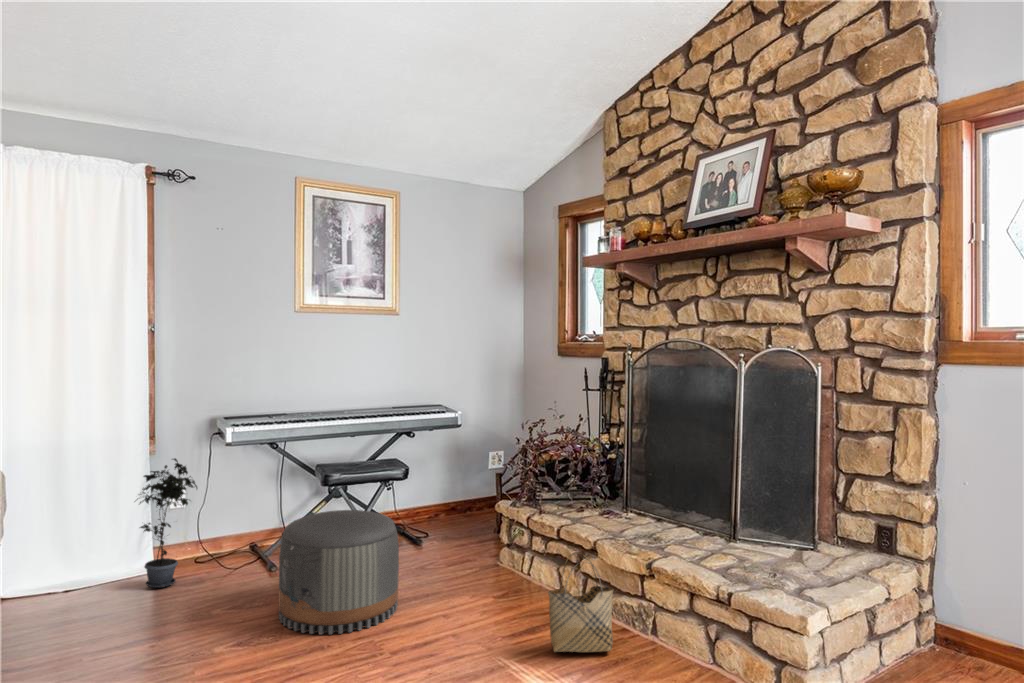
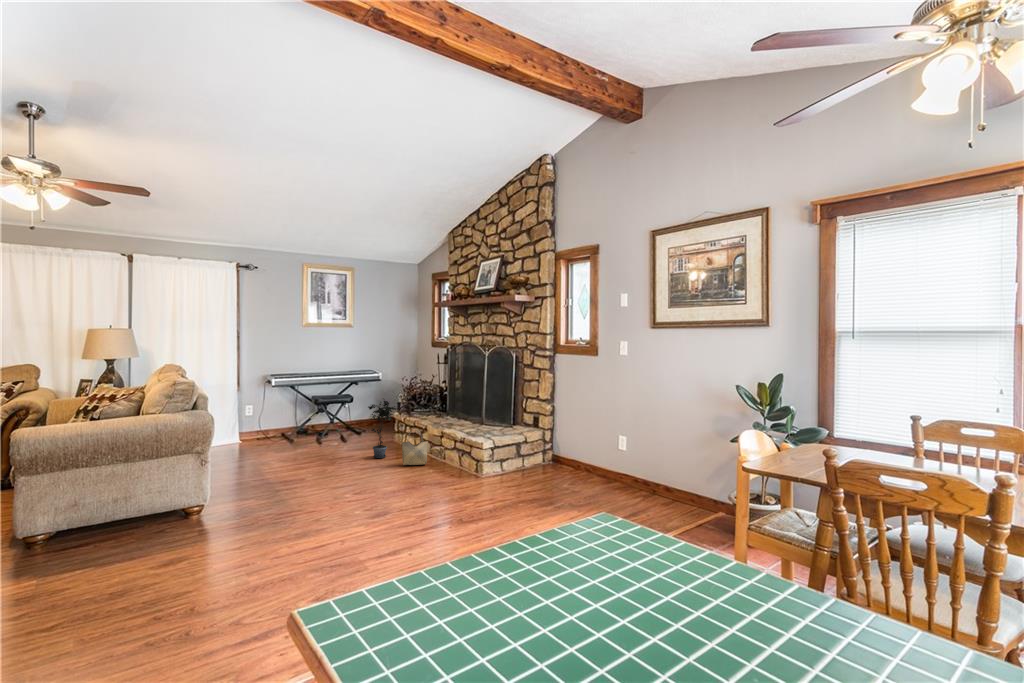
potted plant: present [140,458,197,588] -> present [368,401,398,458]
pouf: present [278,510,399,634] -> none [292,416,345,464]

